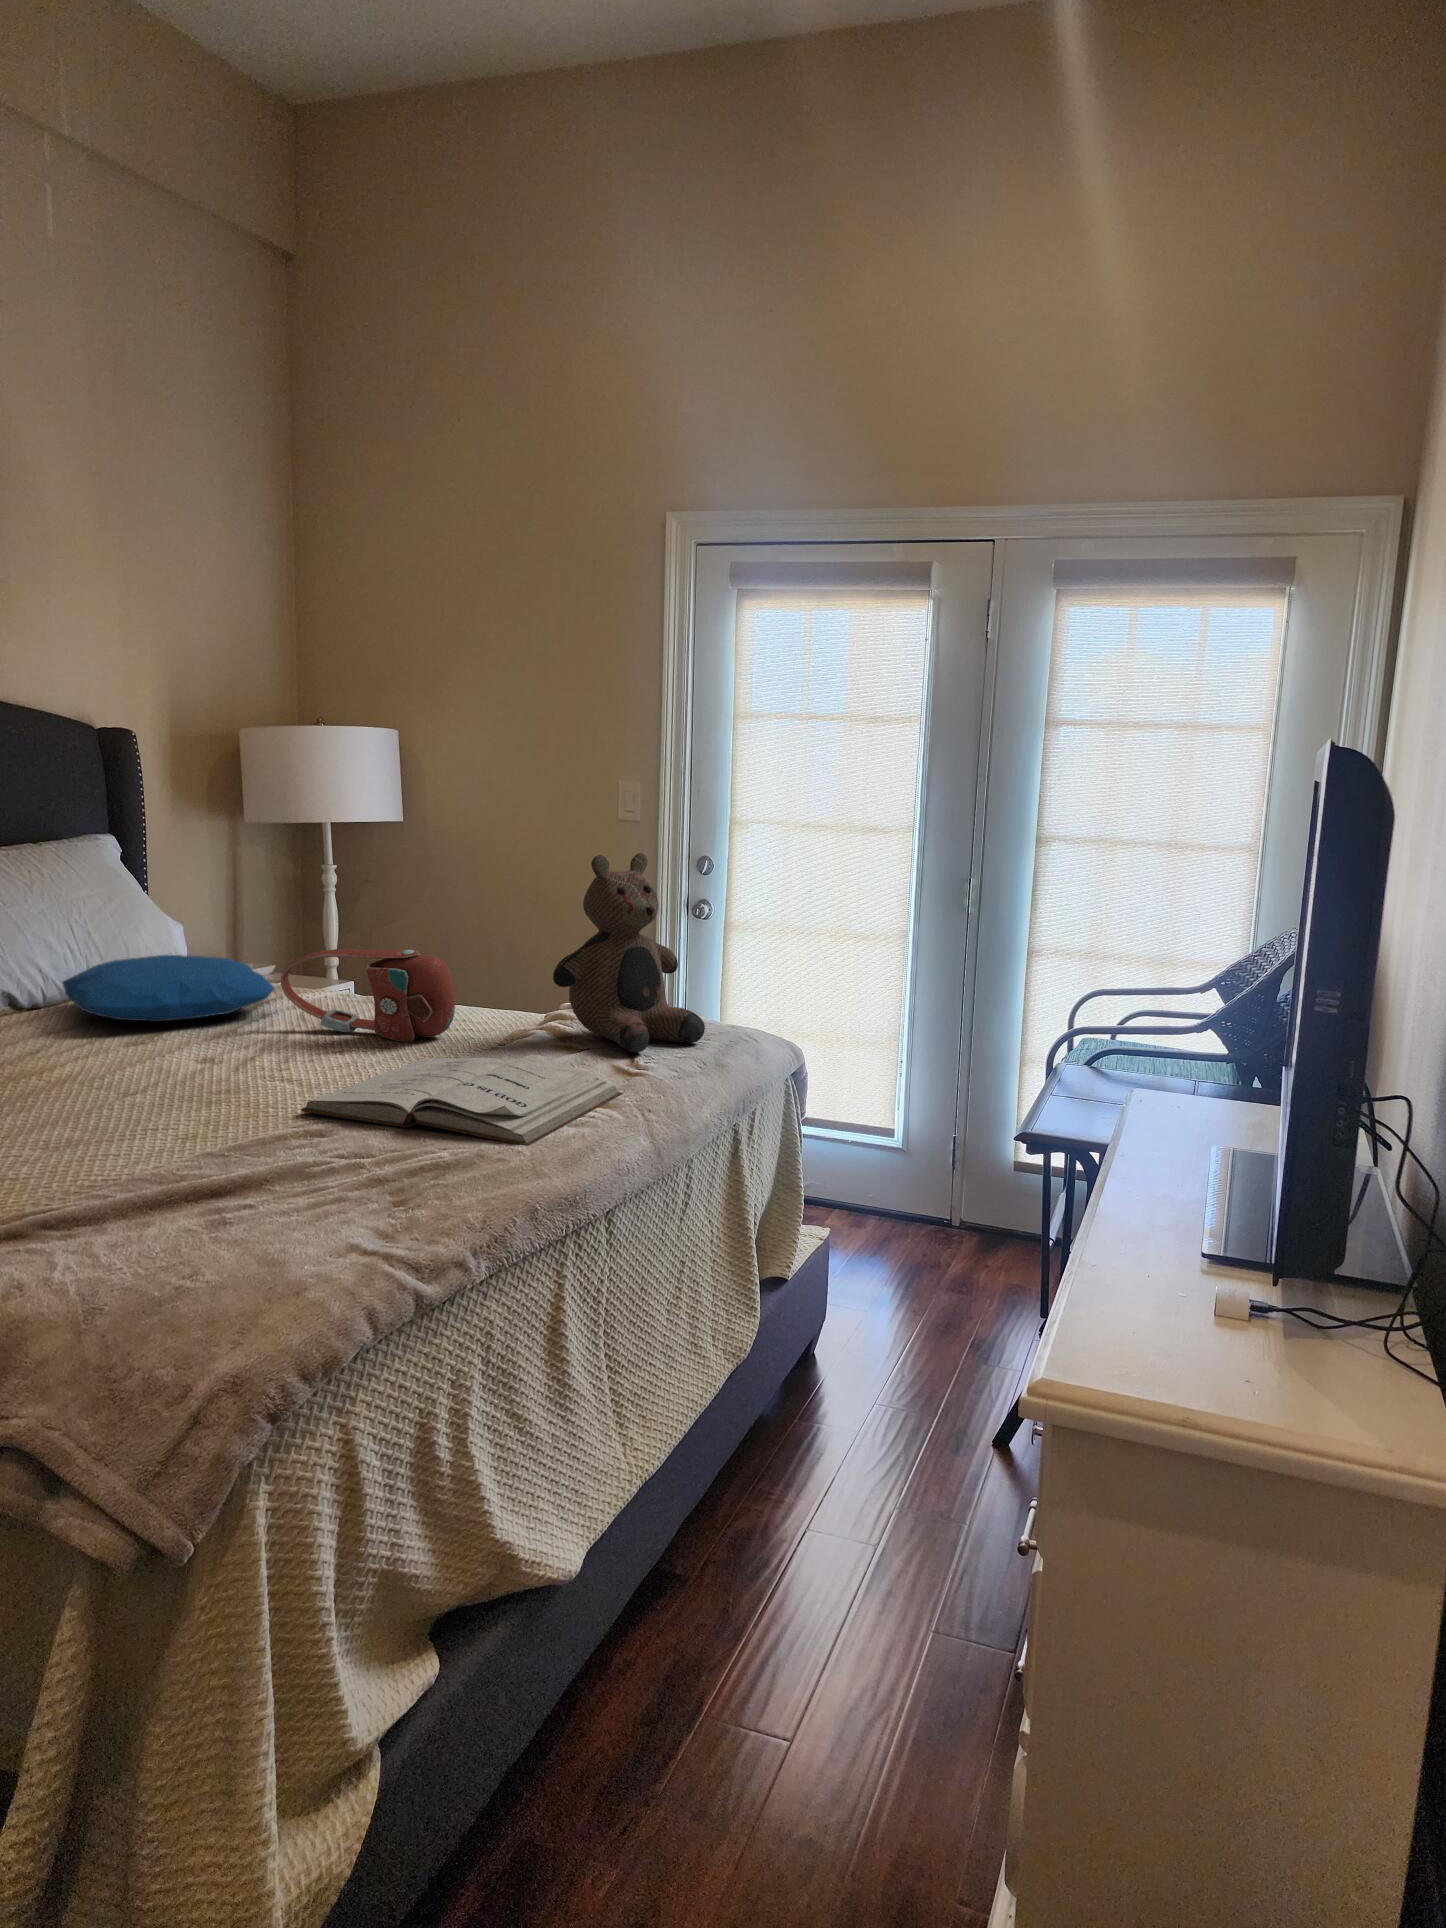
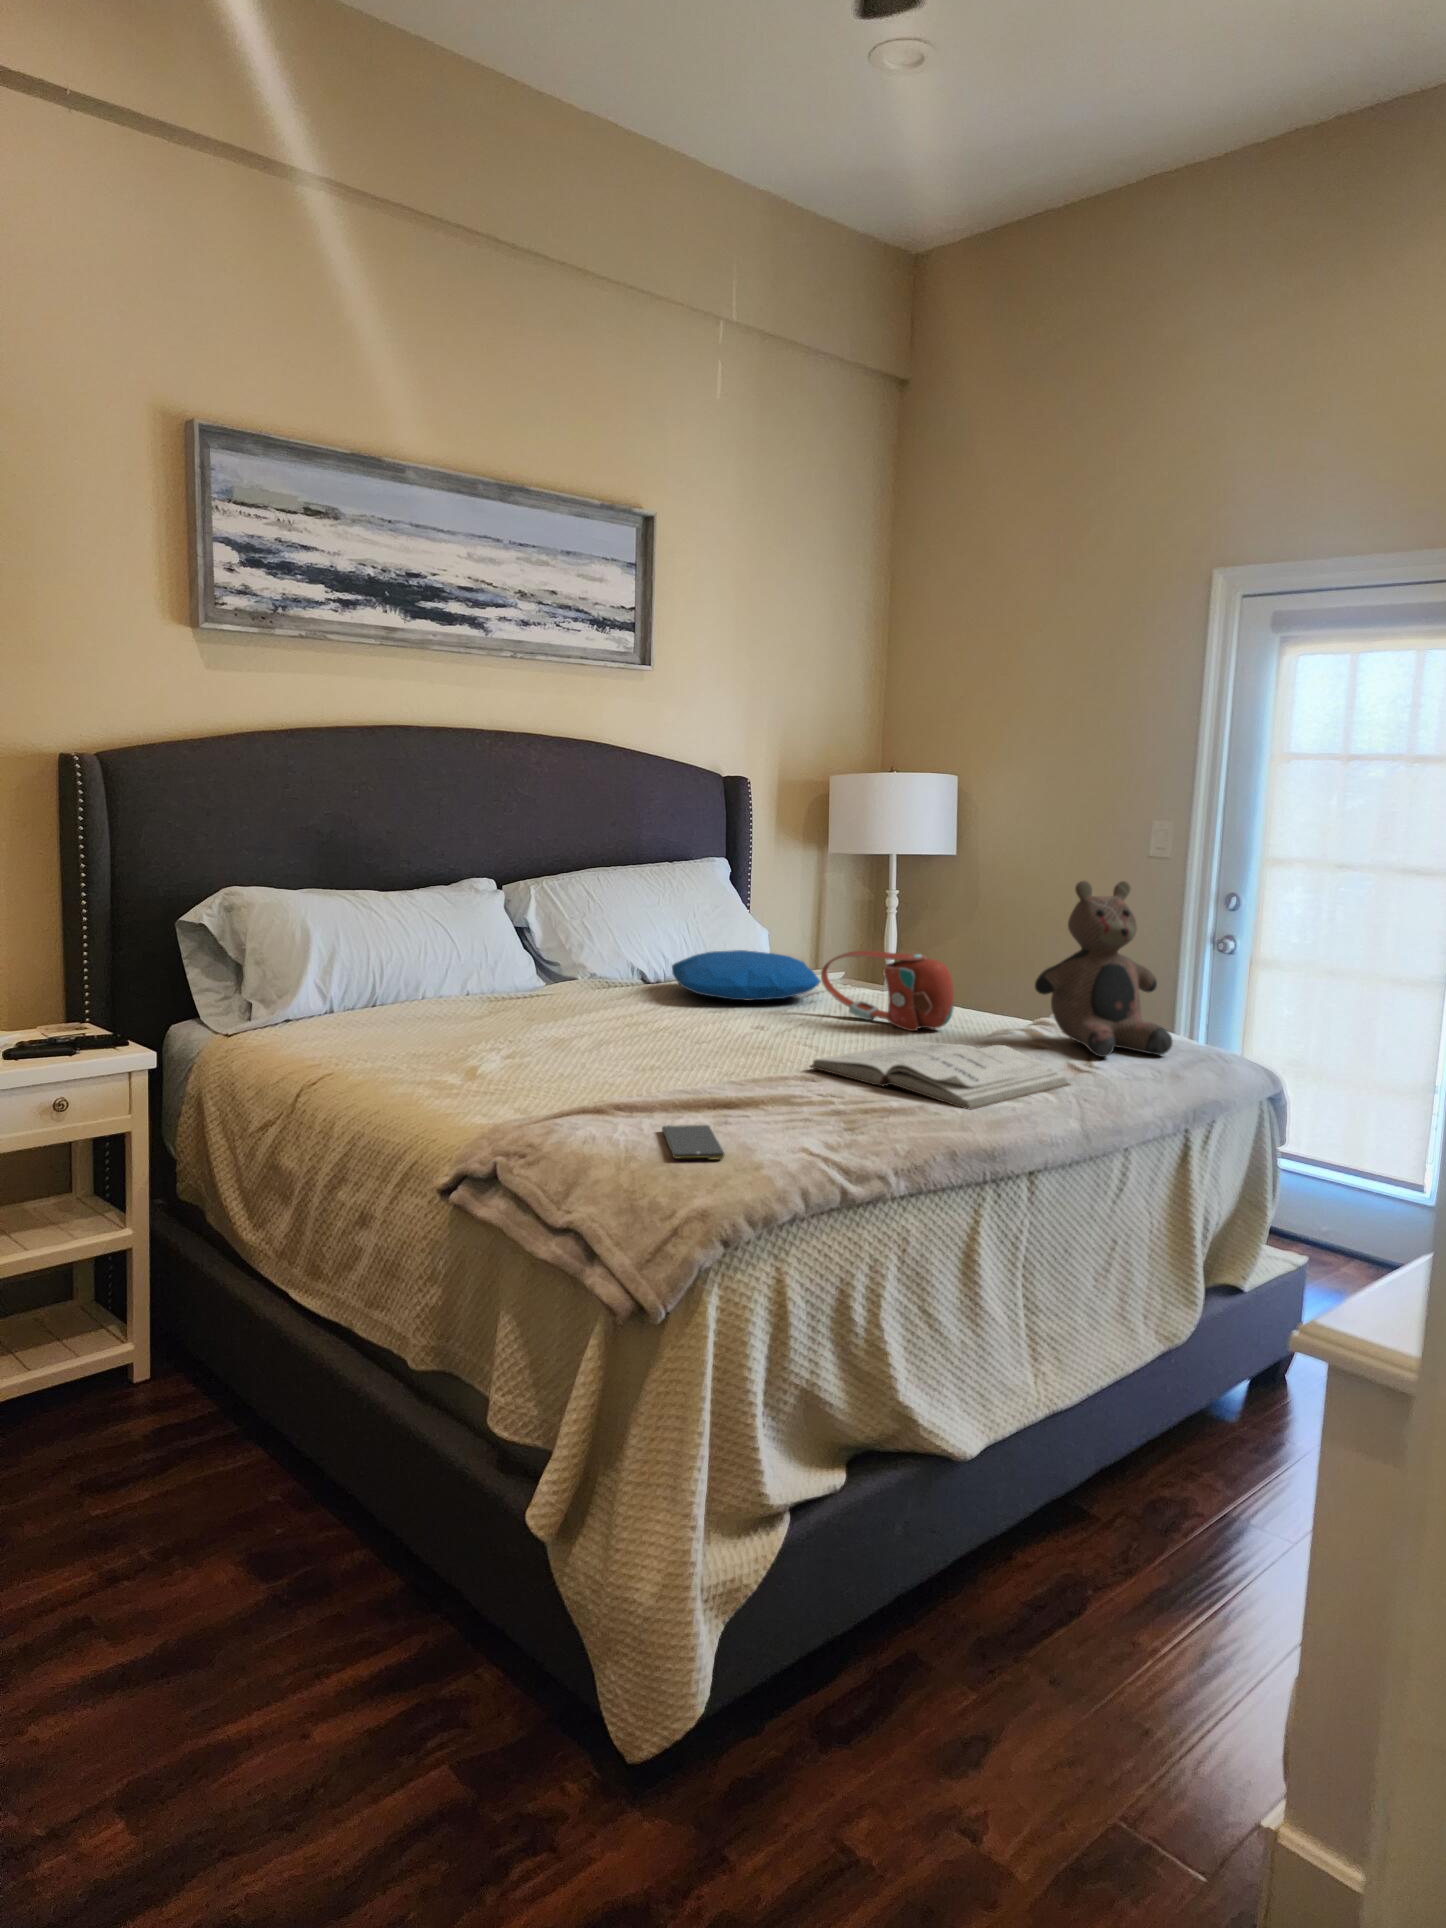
smartphone: none [132,1232,245,1299] -> present [662,1125,725,1160]

